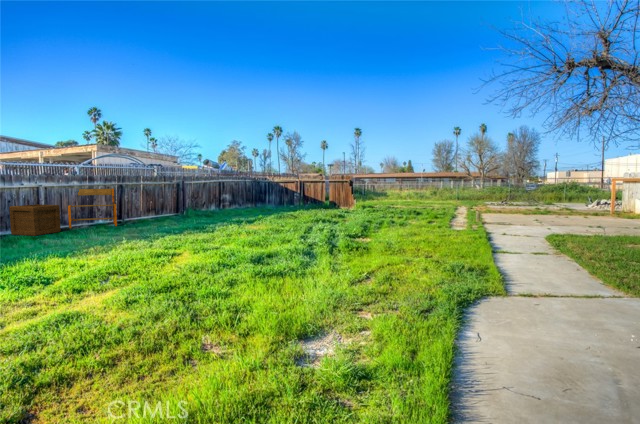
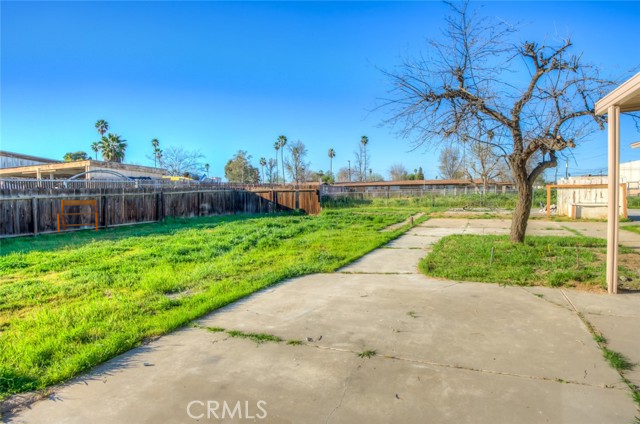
wooden crate: present [9,204,61,236] -> none [9,213,50,238]

